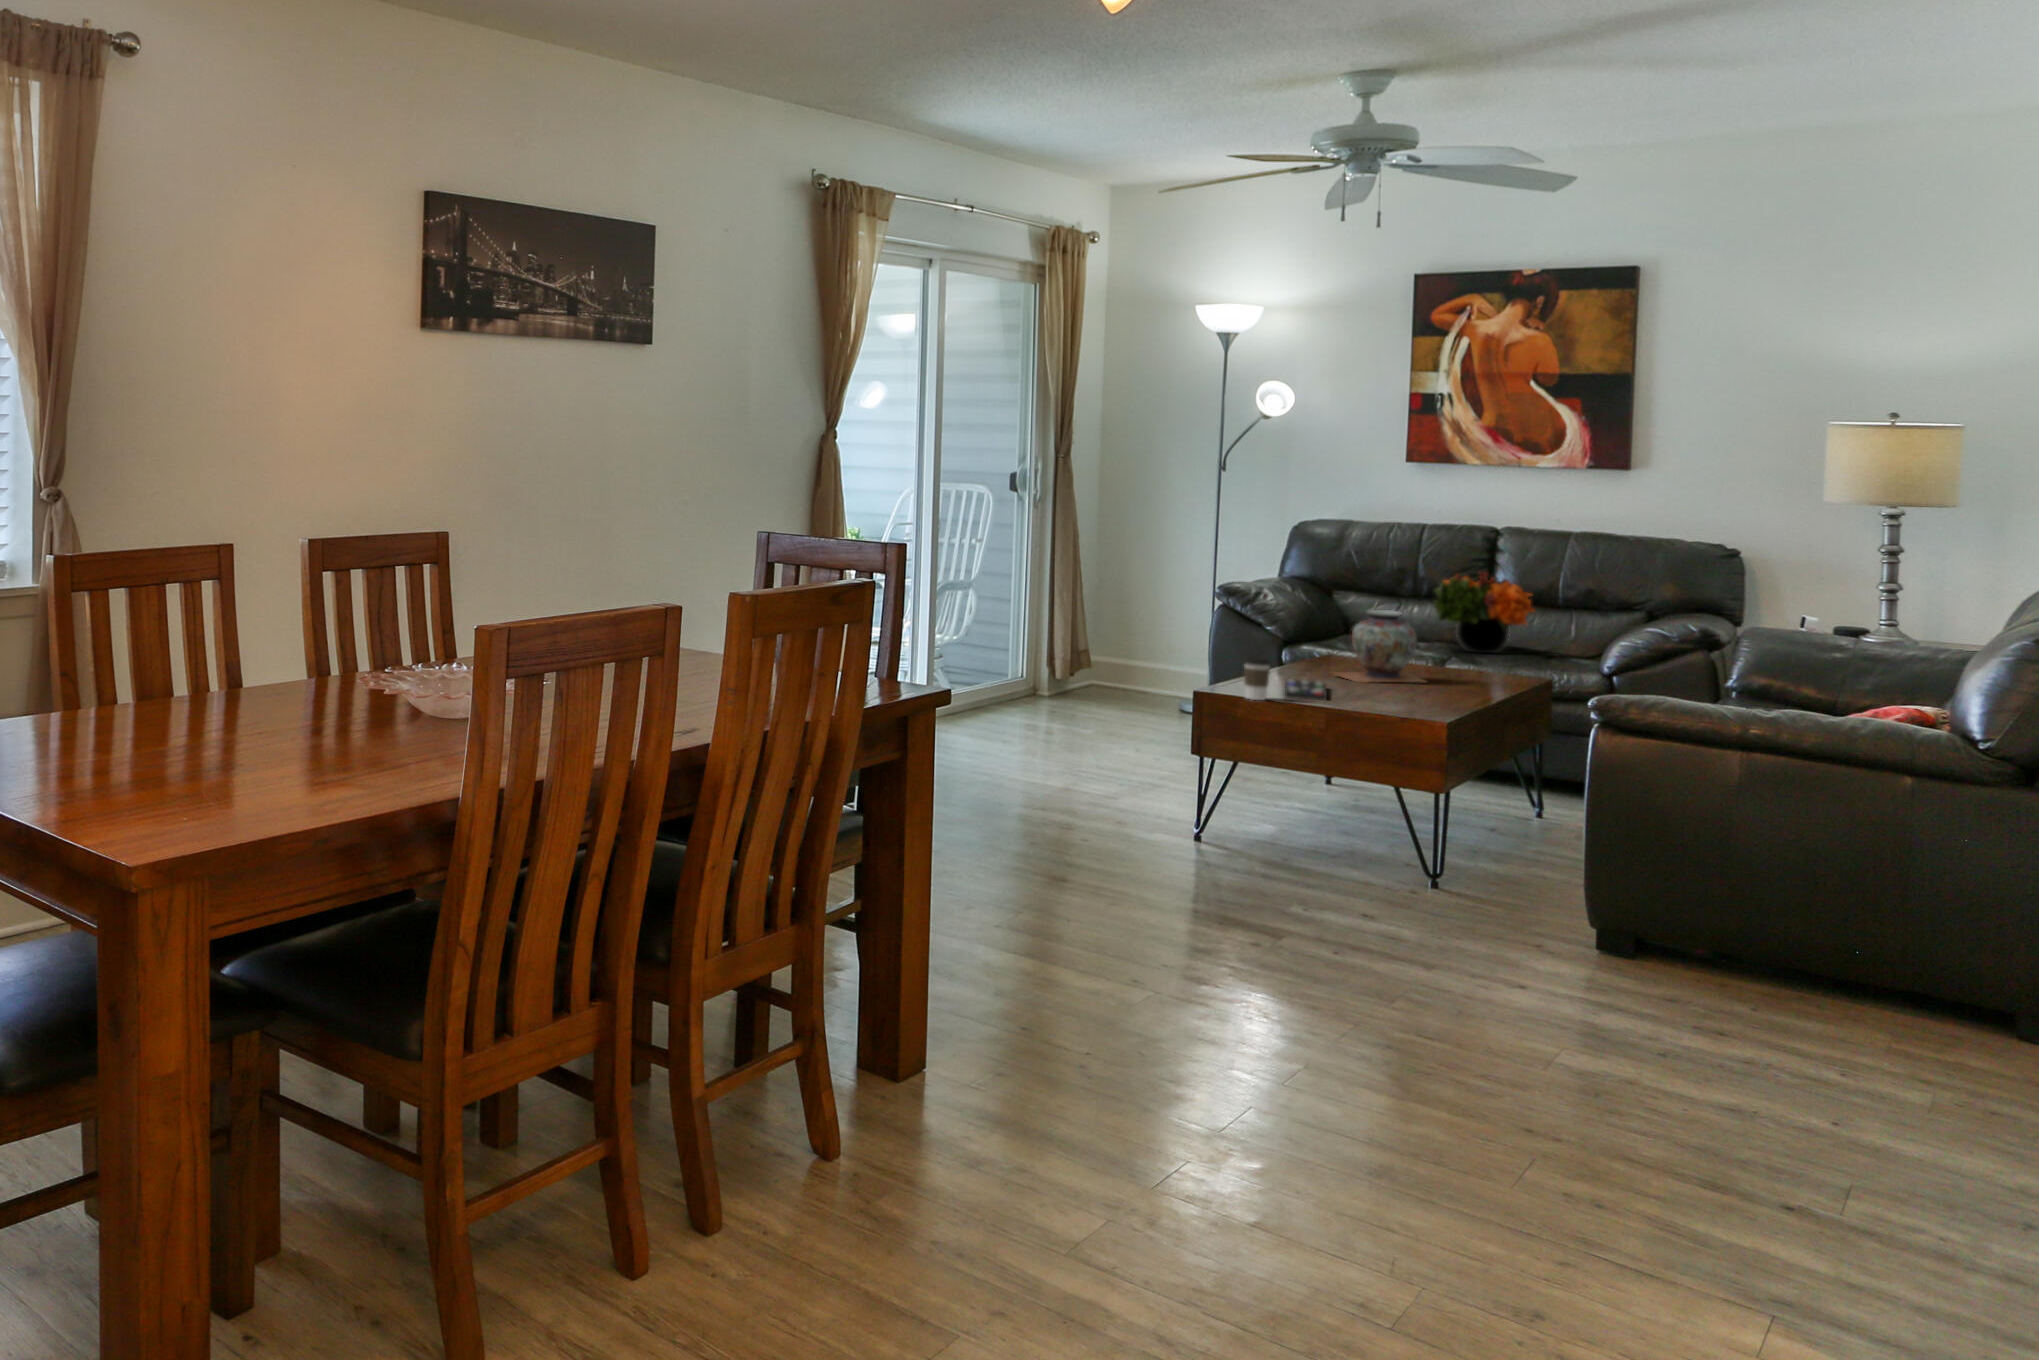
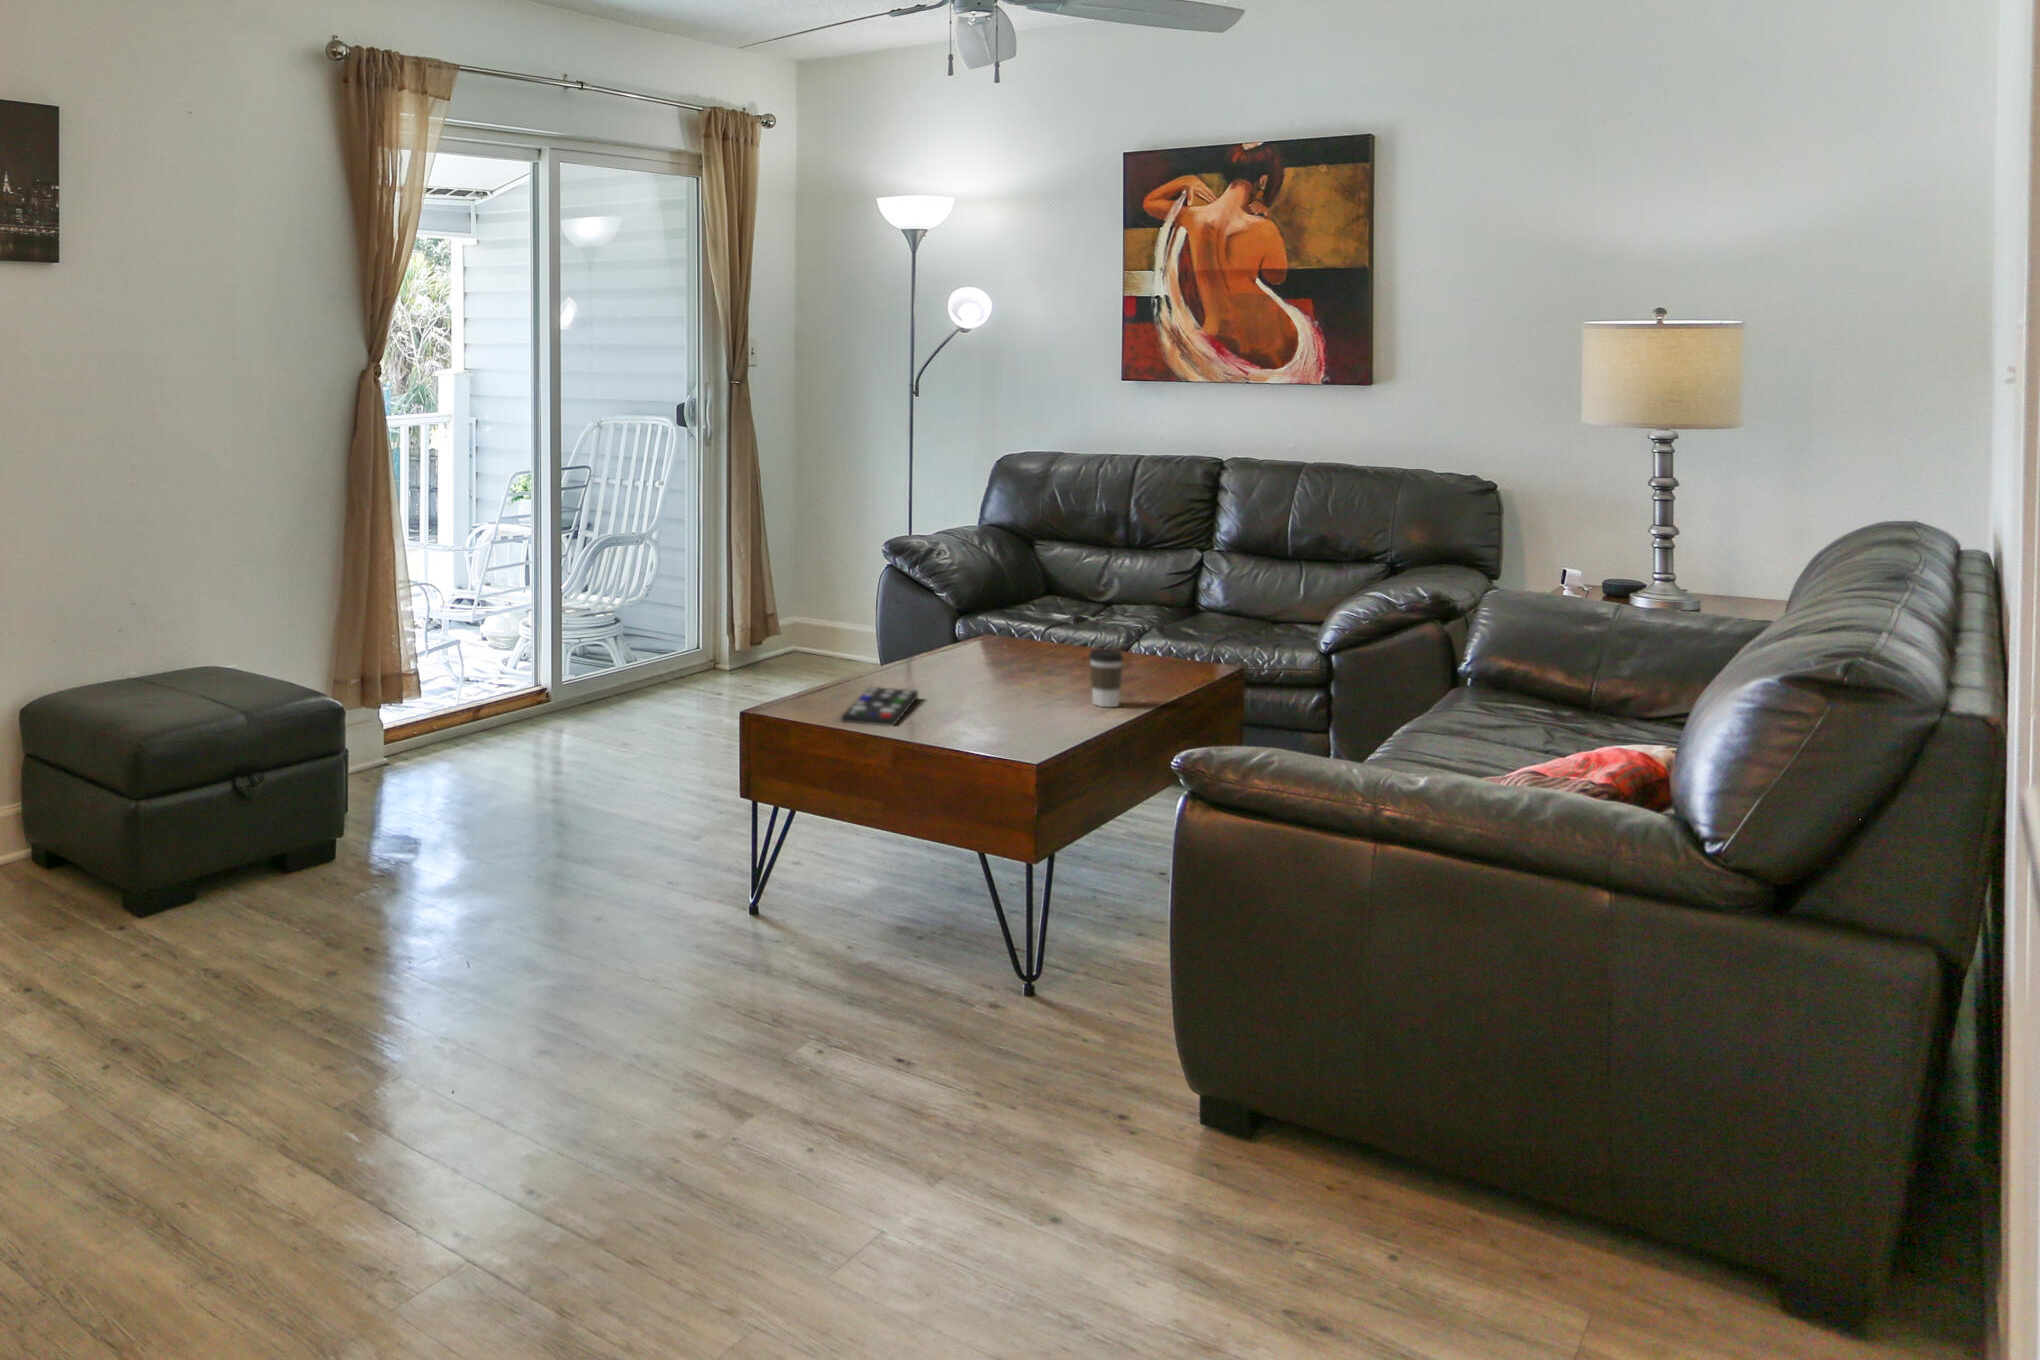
flower arrangement: present [1434,572,1535,653] -> none [1129,516,1254,618]
decorative vase: present [1335,610,1426,683] -> none [953,585,1067,685]
coffee cup: present [1244,656,1271,700] -> present [1089,649,1123,707]

